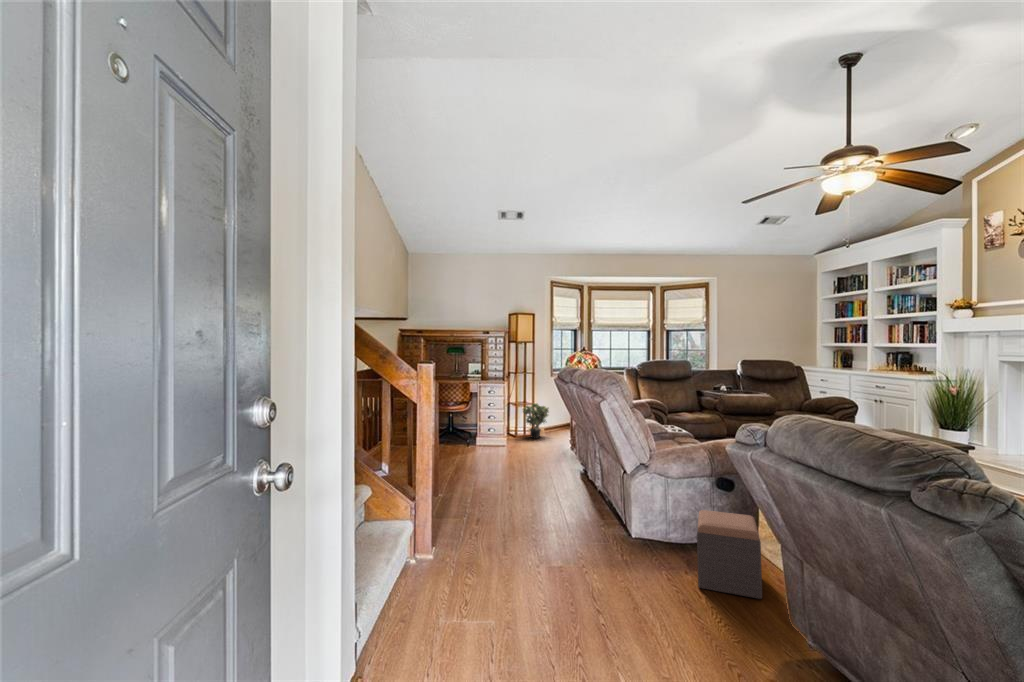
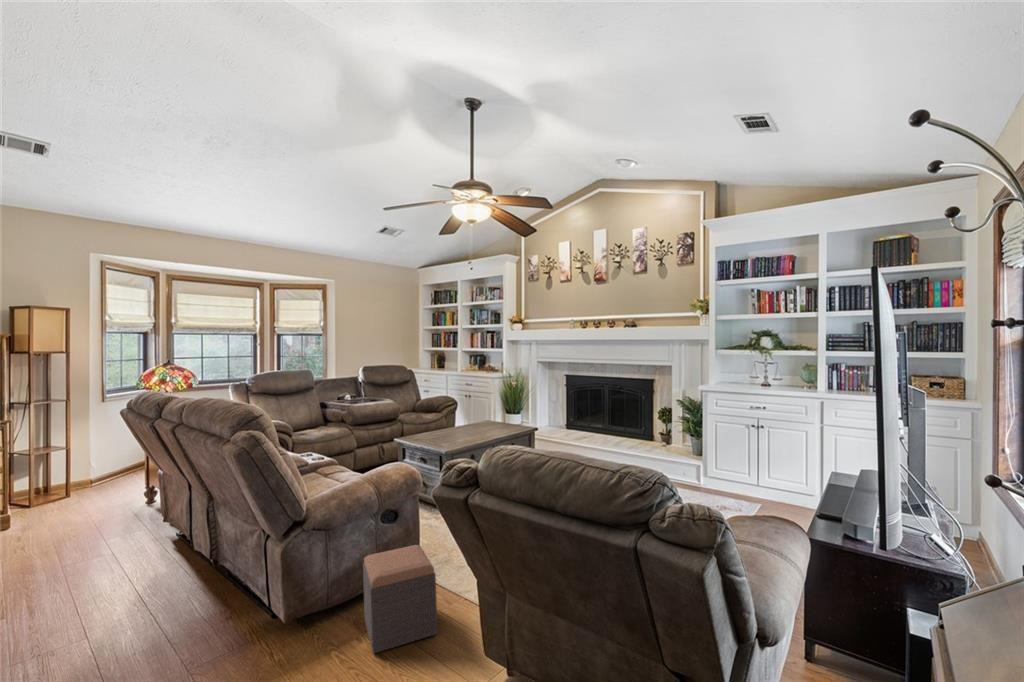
potted plant: present [523,403,549,438] -> none [42,445,102,501]

